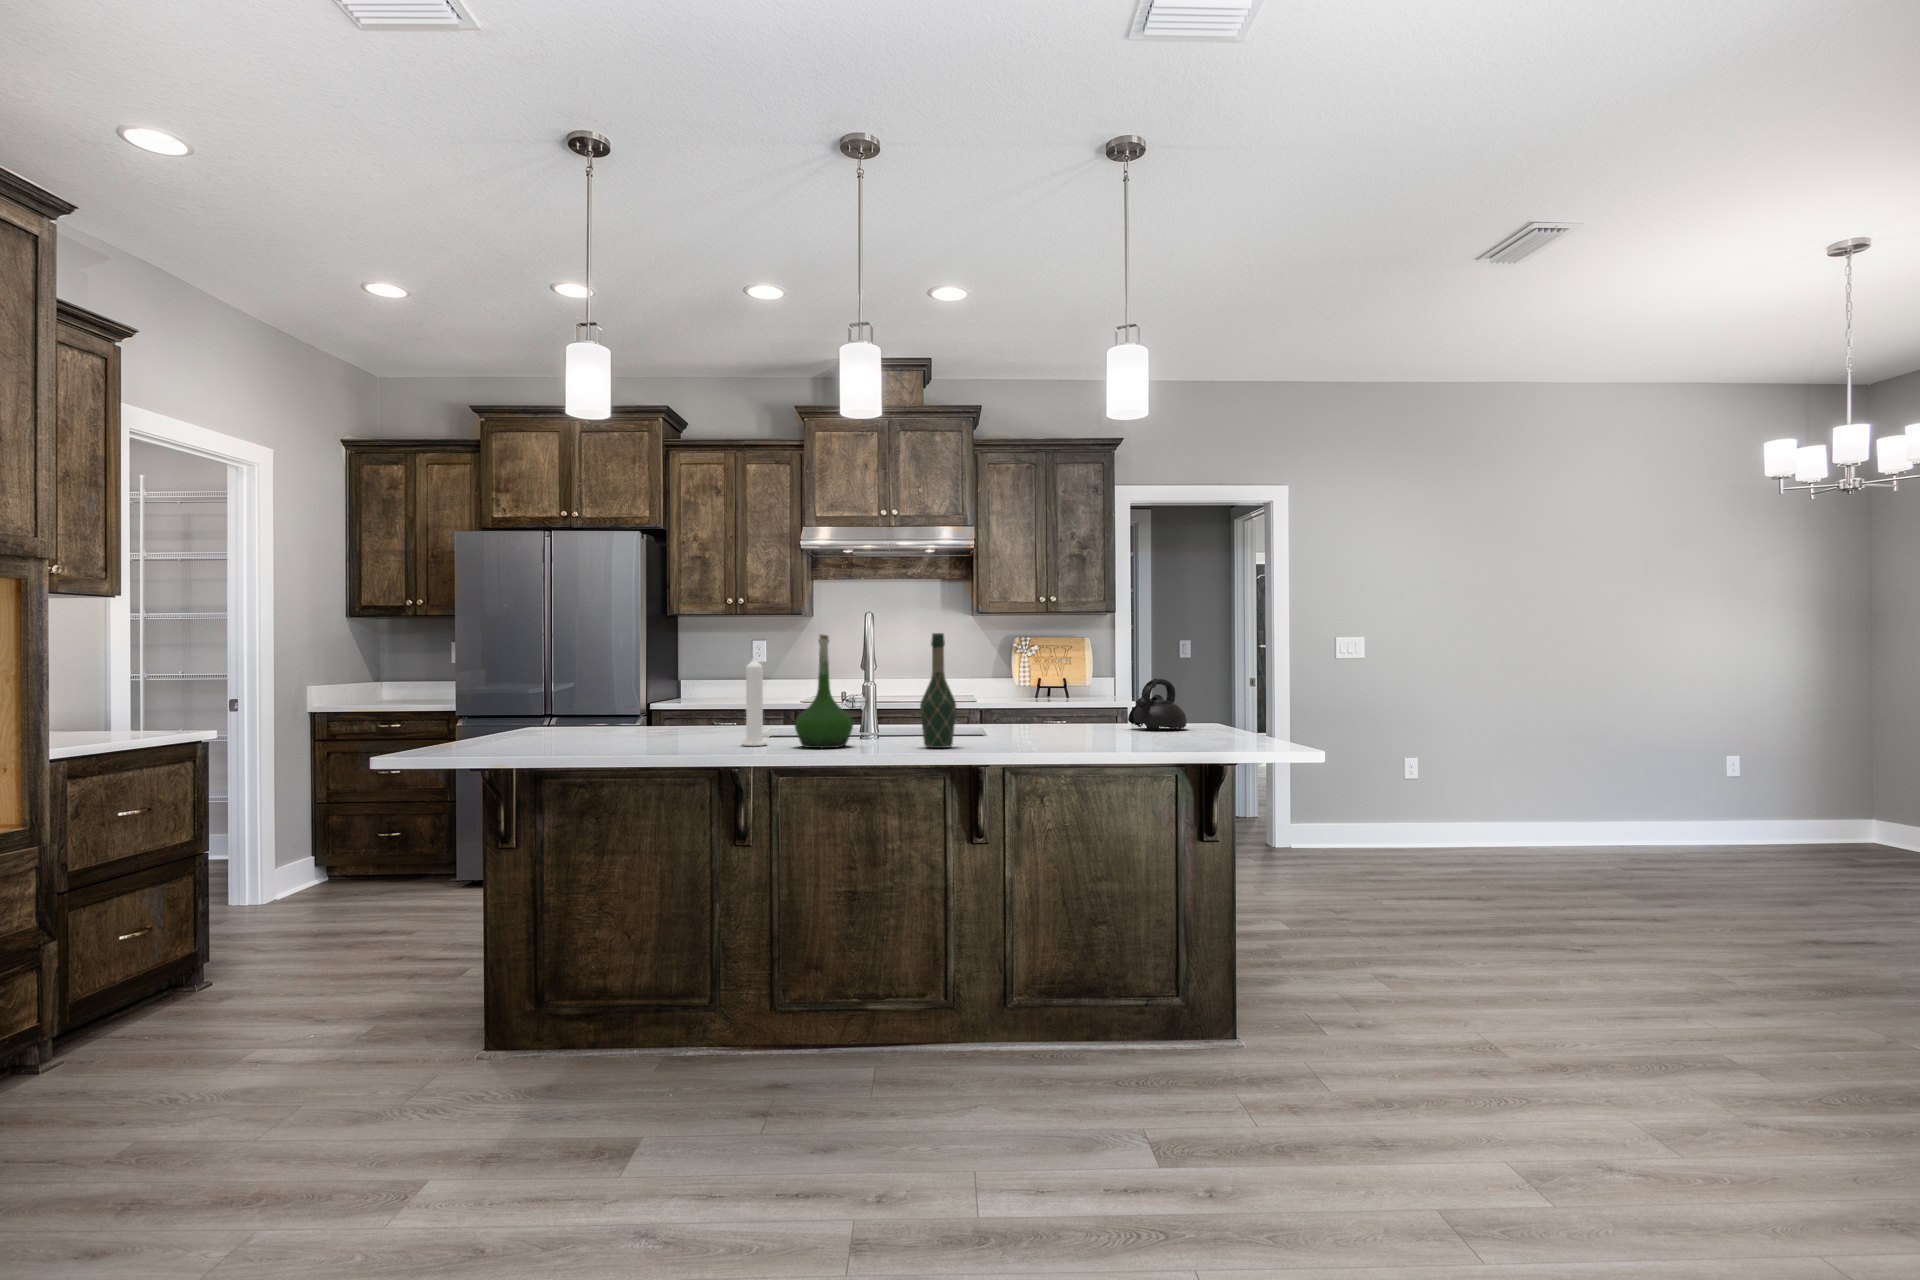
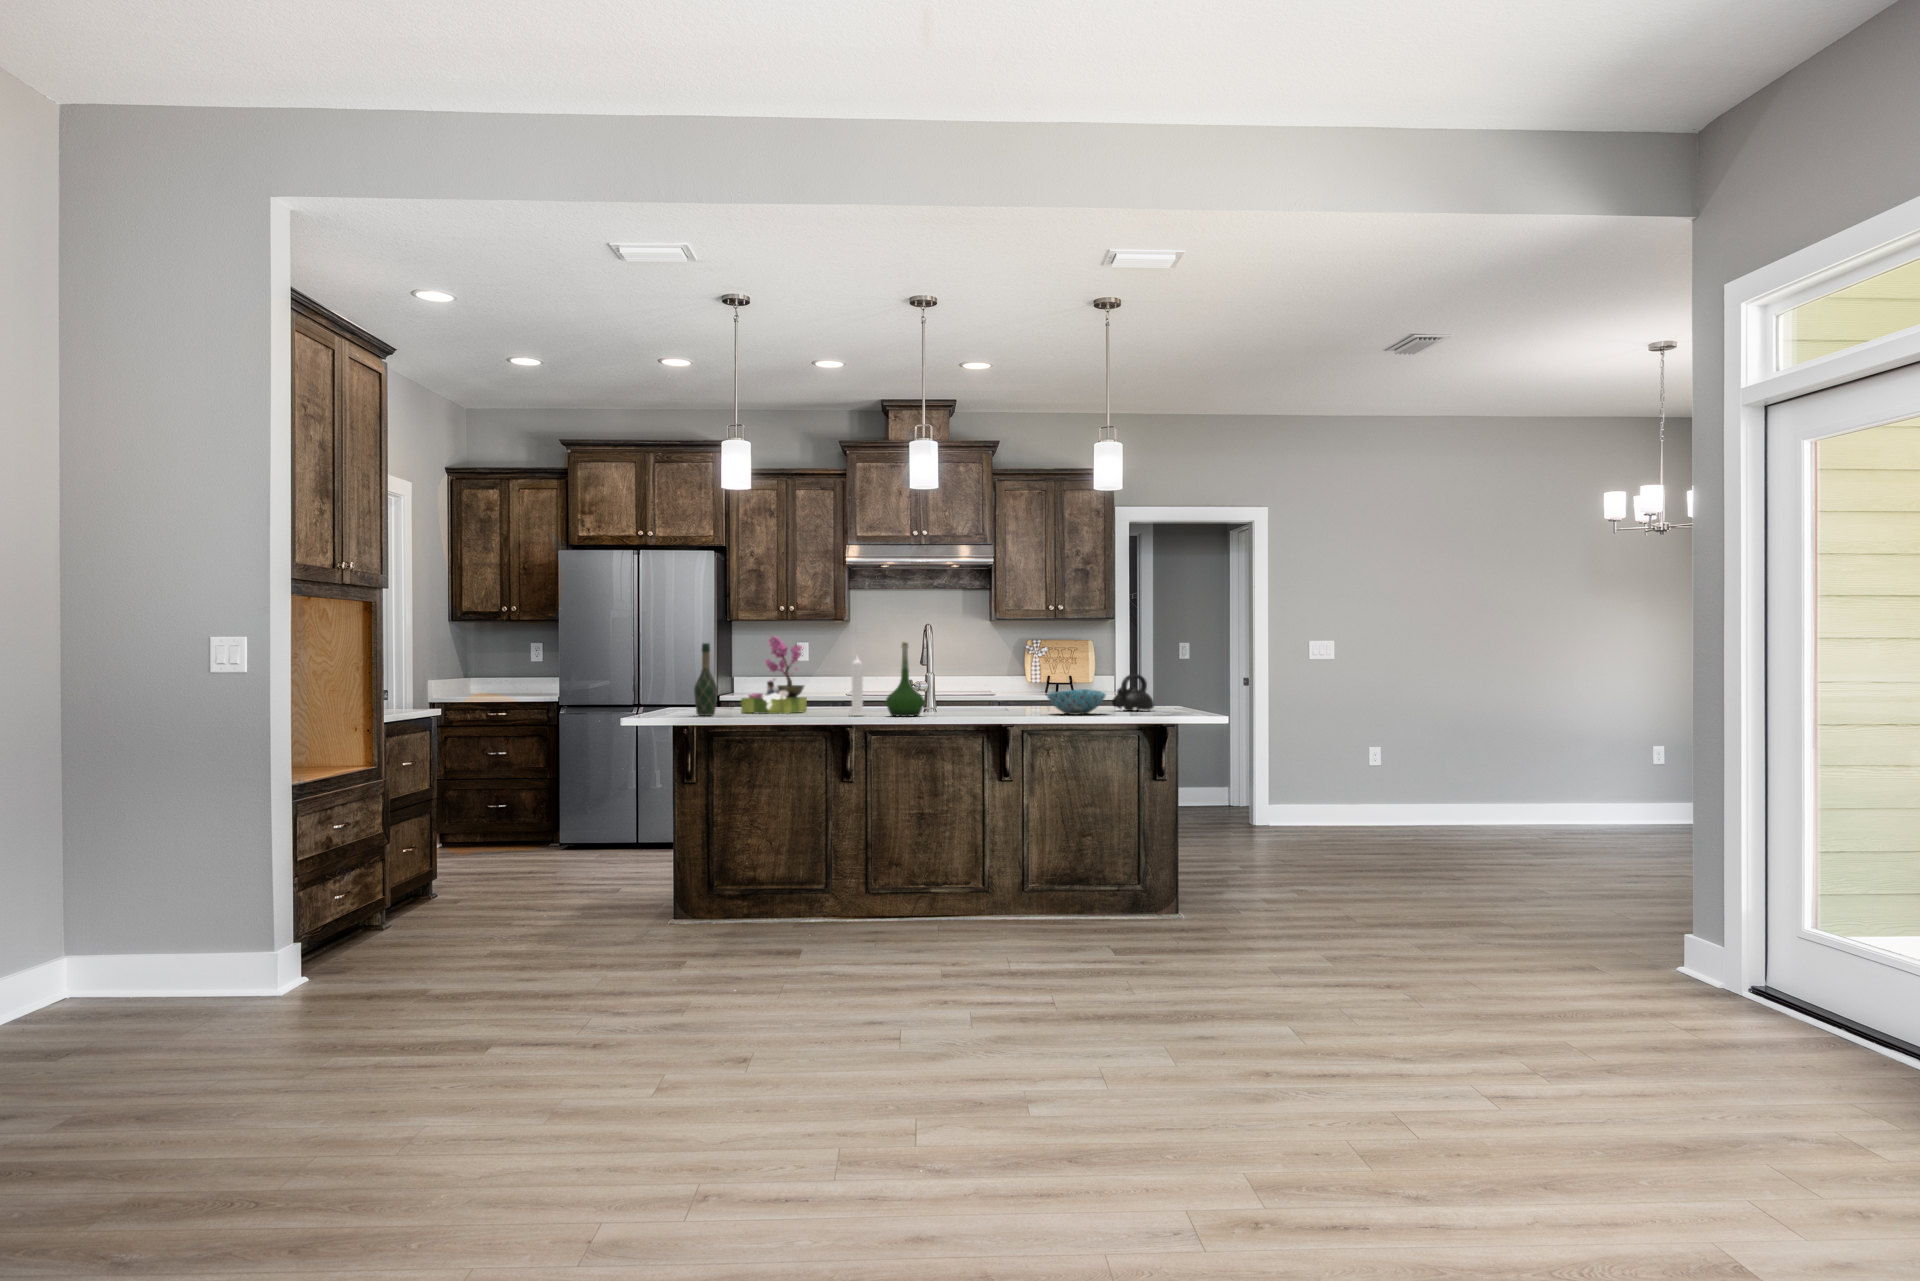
flower arrangement: none [608,626,705,739] -> present [741,636,807,714]
wine bottle: present [920,633,956,748] -> present [694,643,718,716]
bowl: none [1038,702,1127,741] -> present [1047,689,1106,715]

